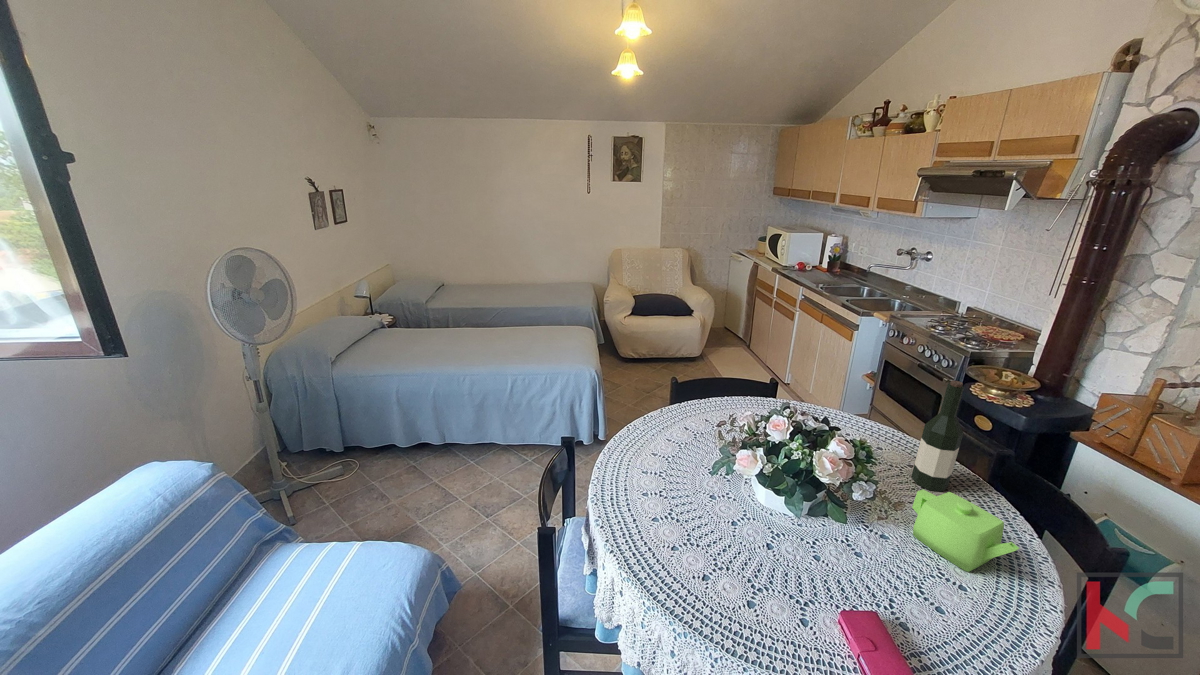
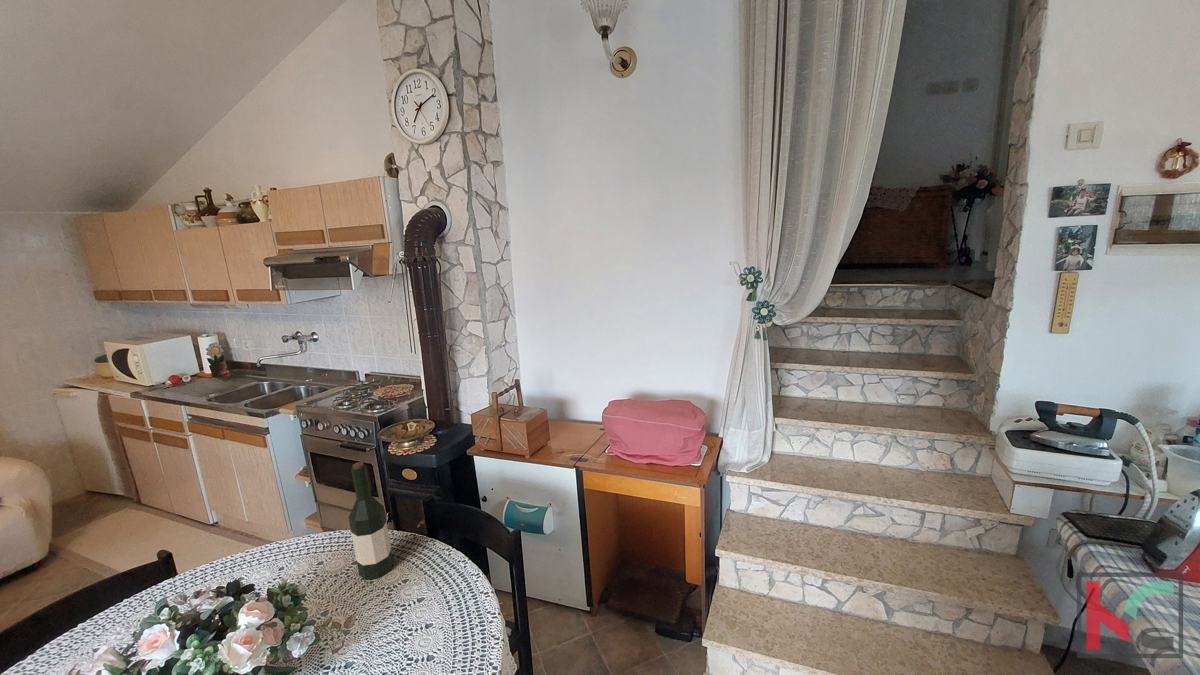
teapot: present [912,489,1019,572] -> none [363,571,454,643]

